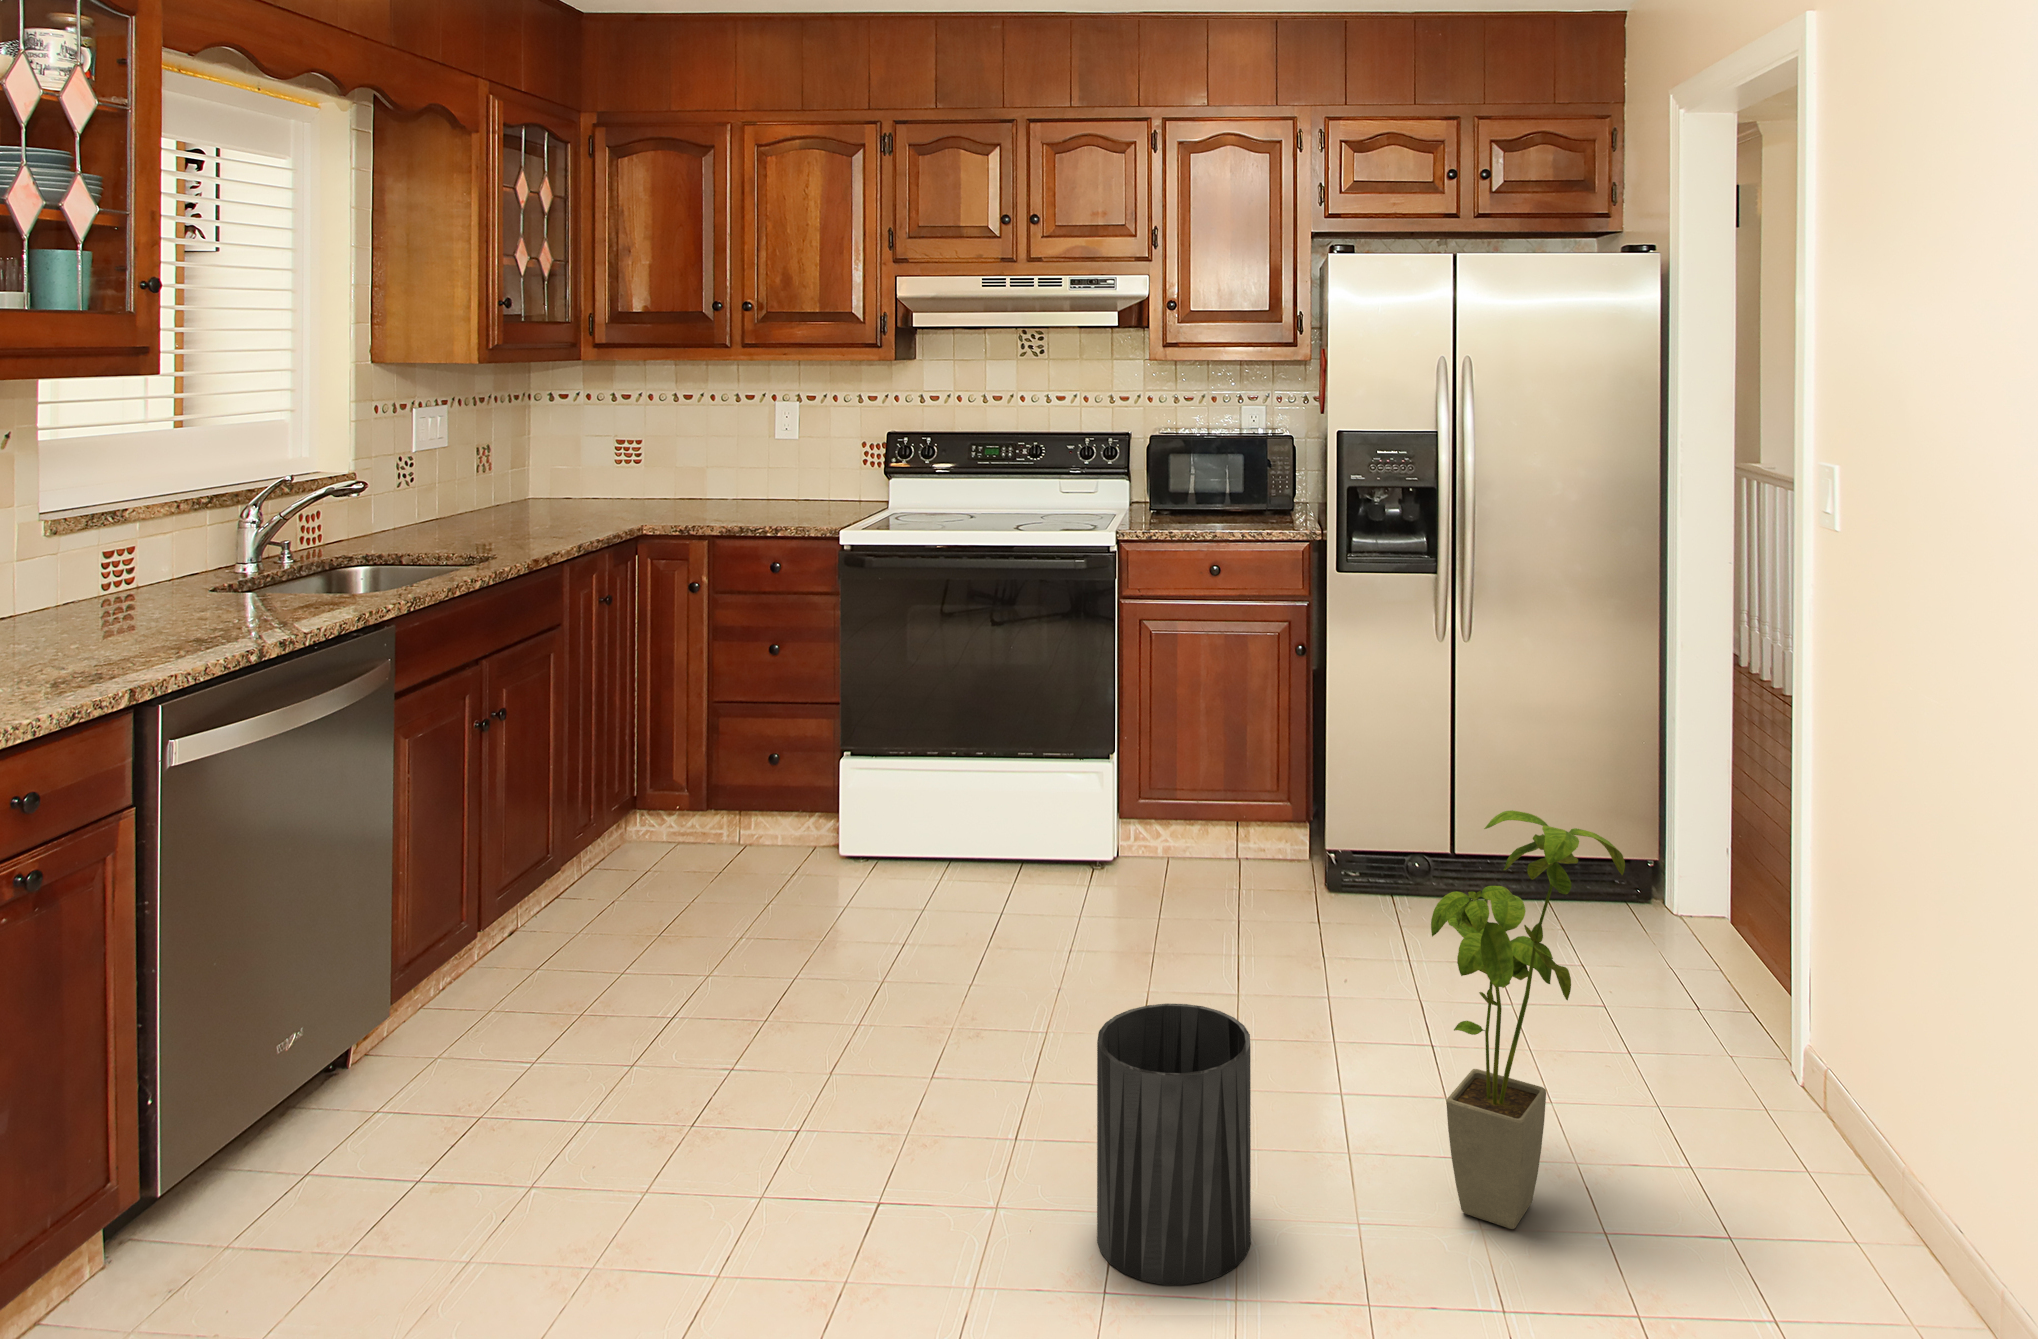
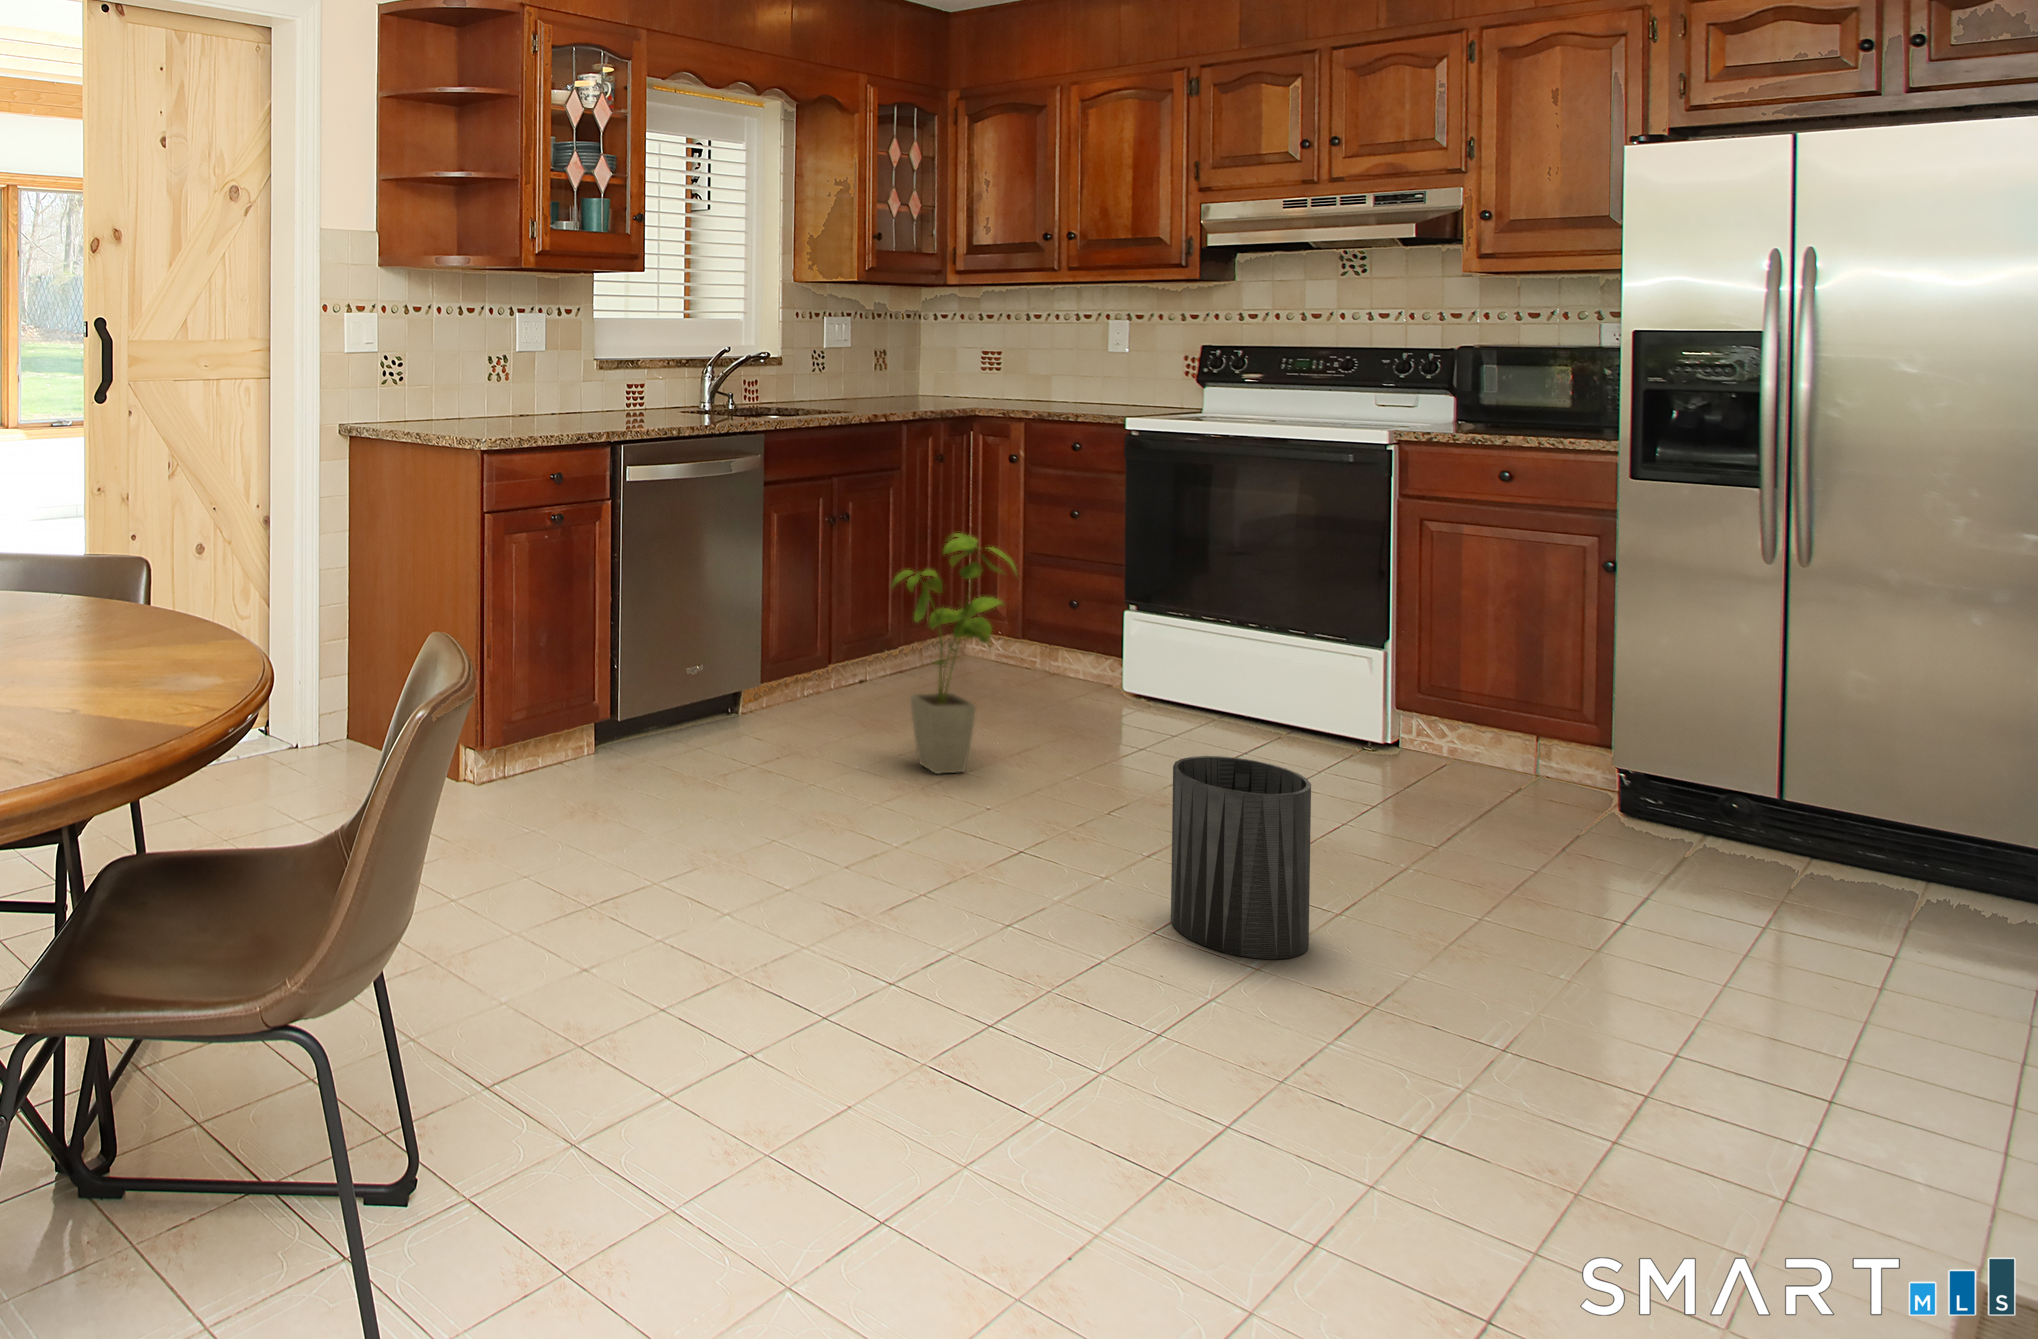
house plant: present [1431,810,1625,1229] -> present [892,533,1016,774]

